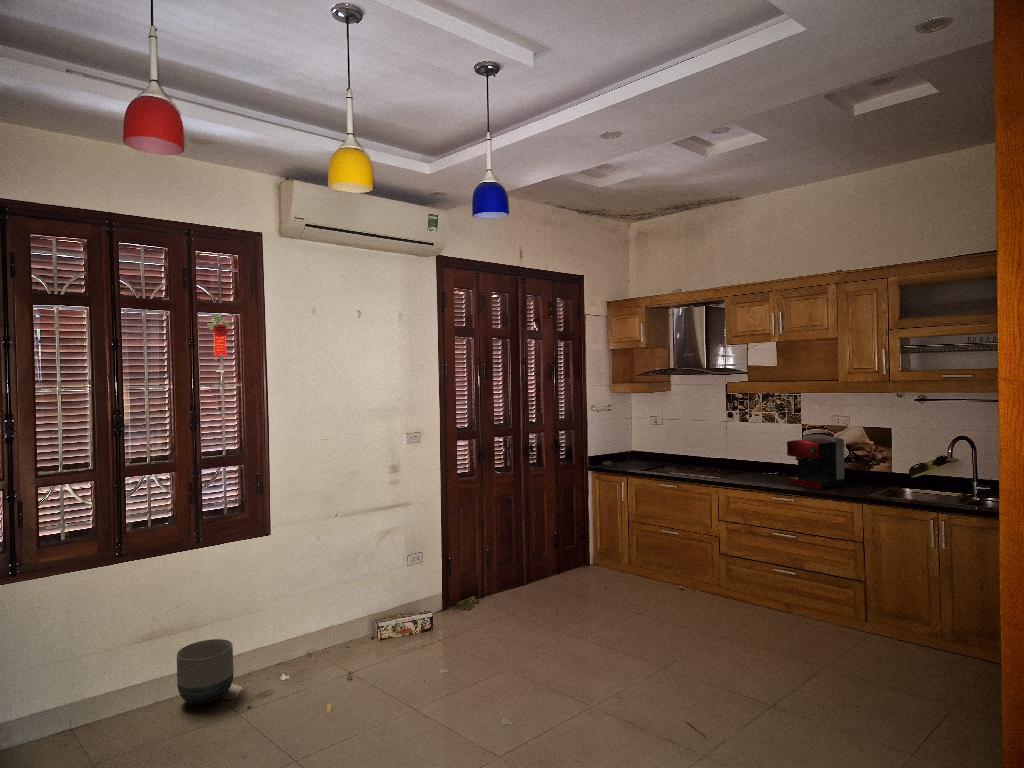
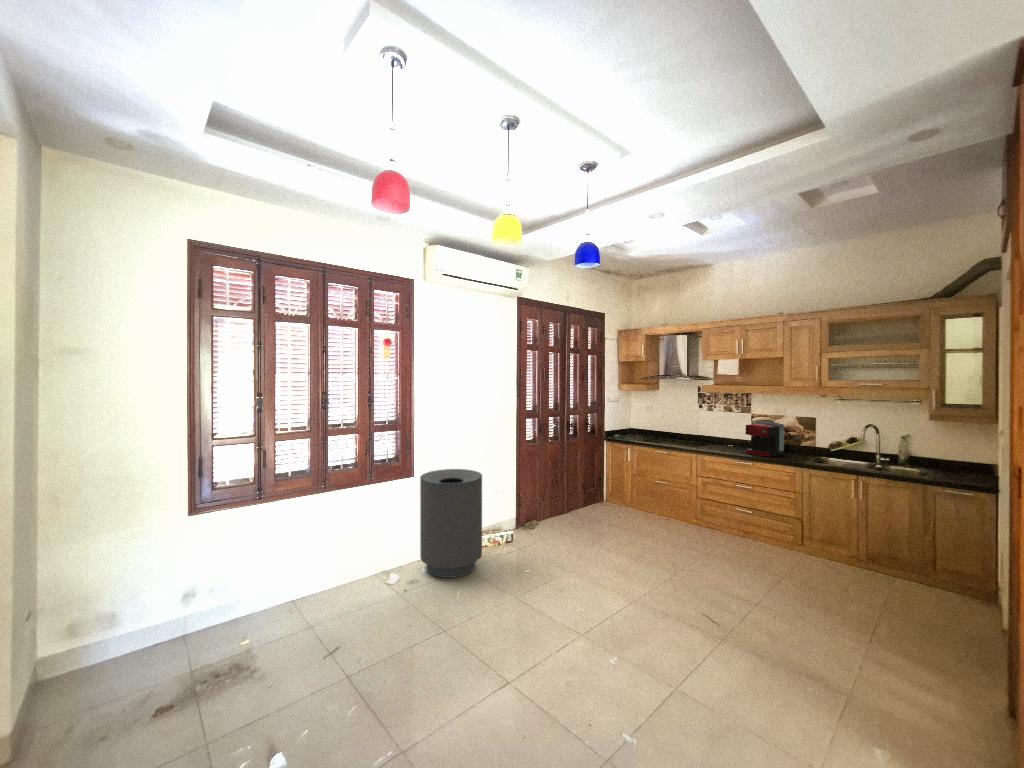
trash can: none [276,521,376,688] -> present [420,469,482,578]
planter: present [177,639,234,705] -> none [358,544,393,587]

